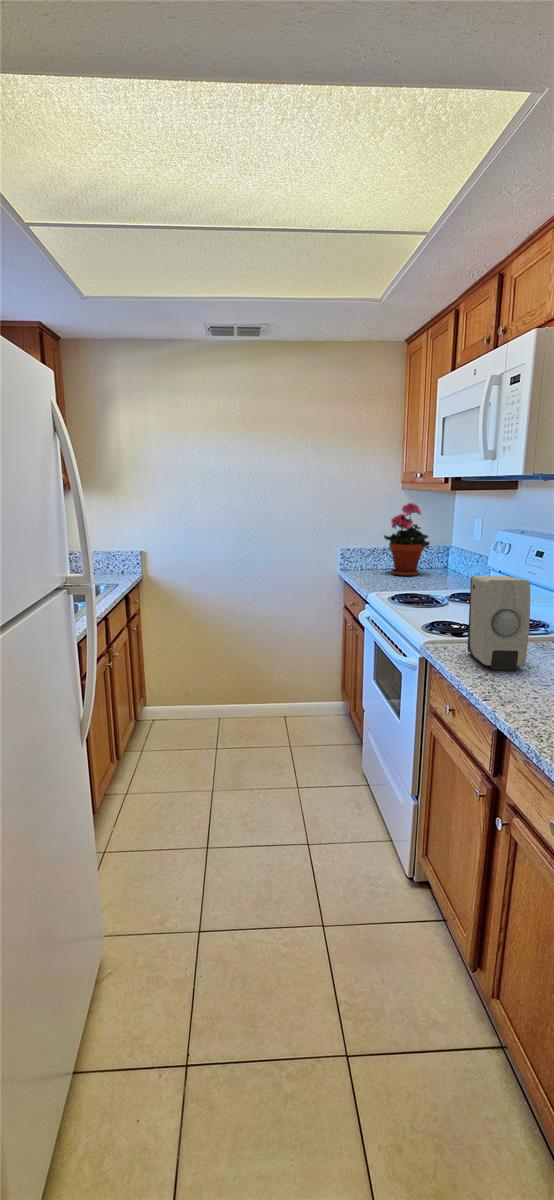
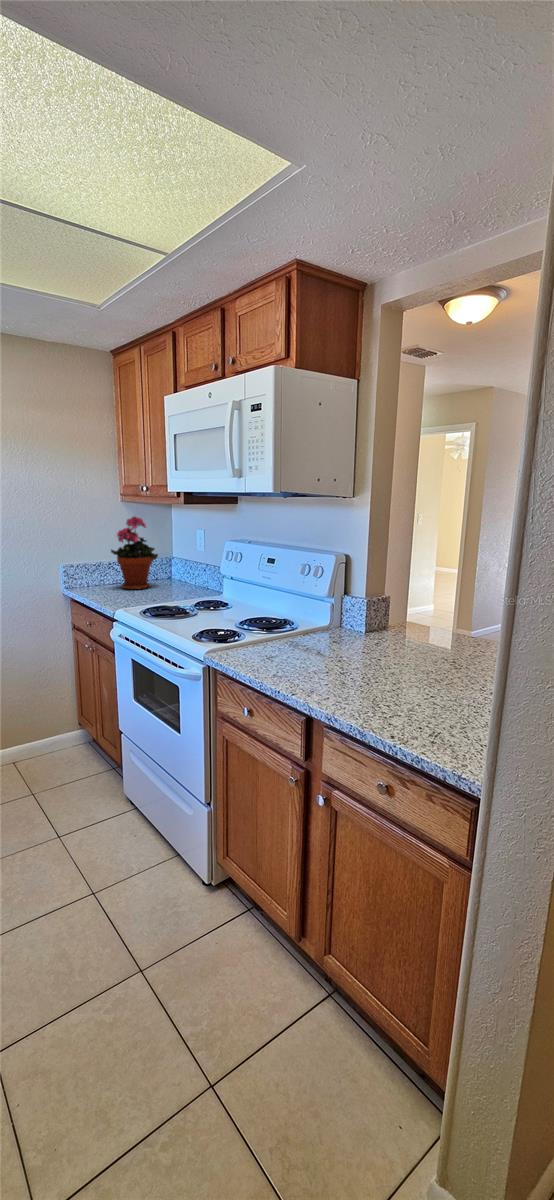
soap dispenser: present [468,576,530,670] -> none [246,582,304,667]

